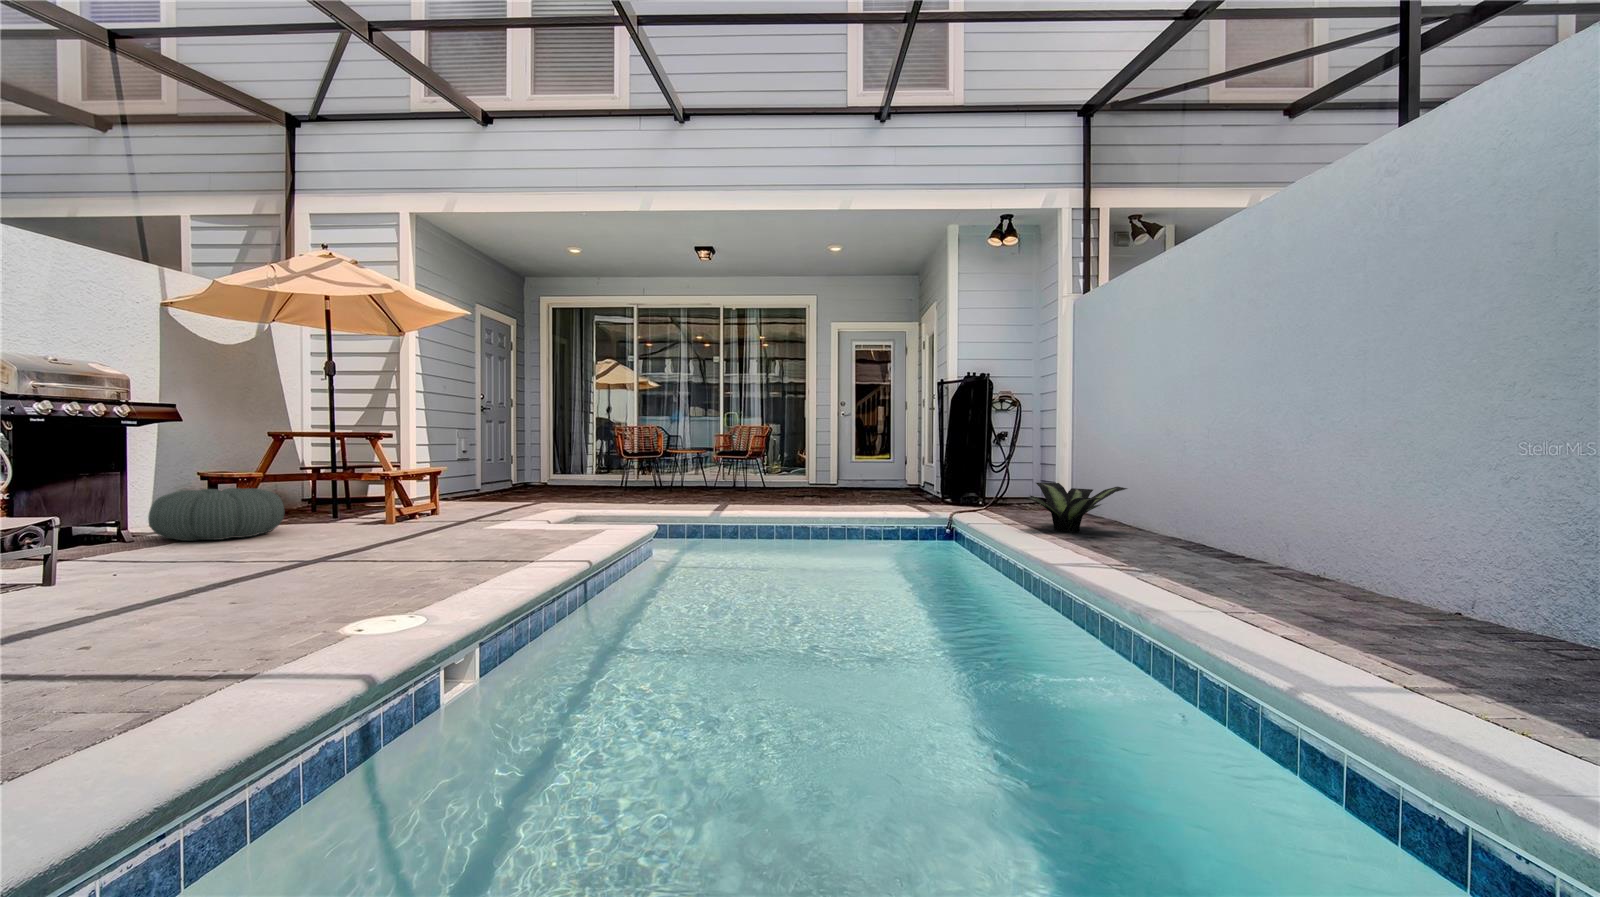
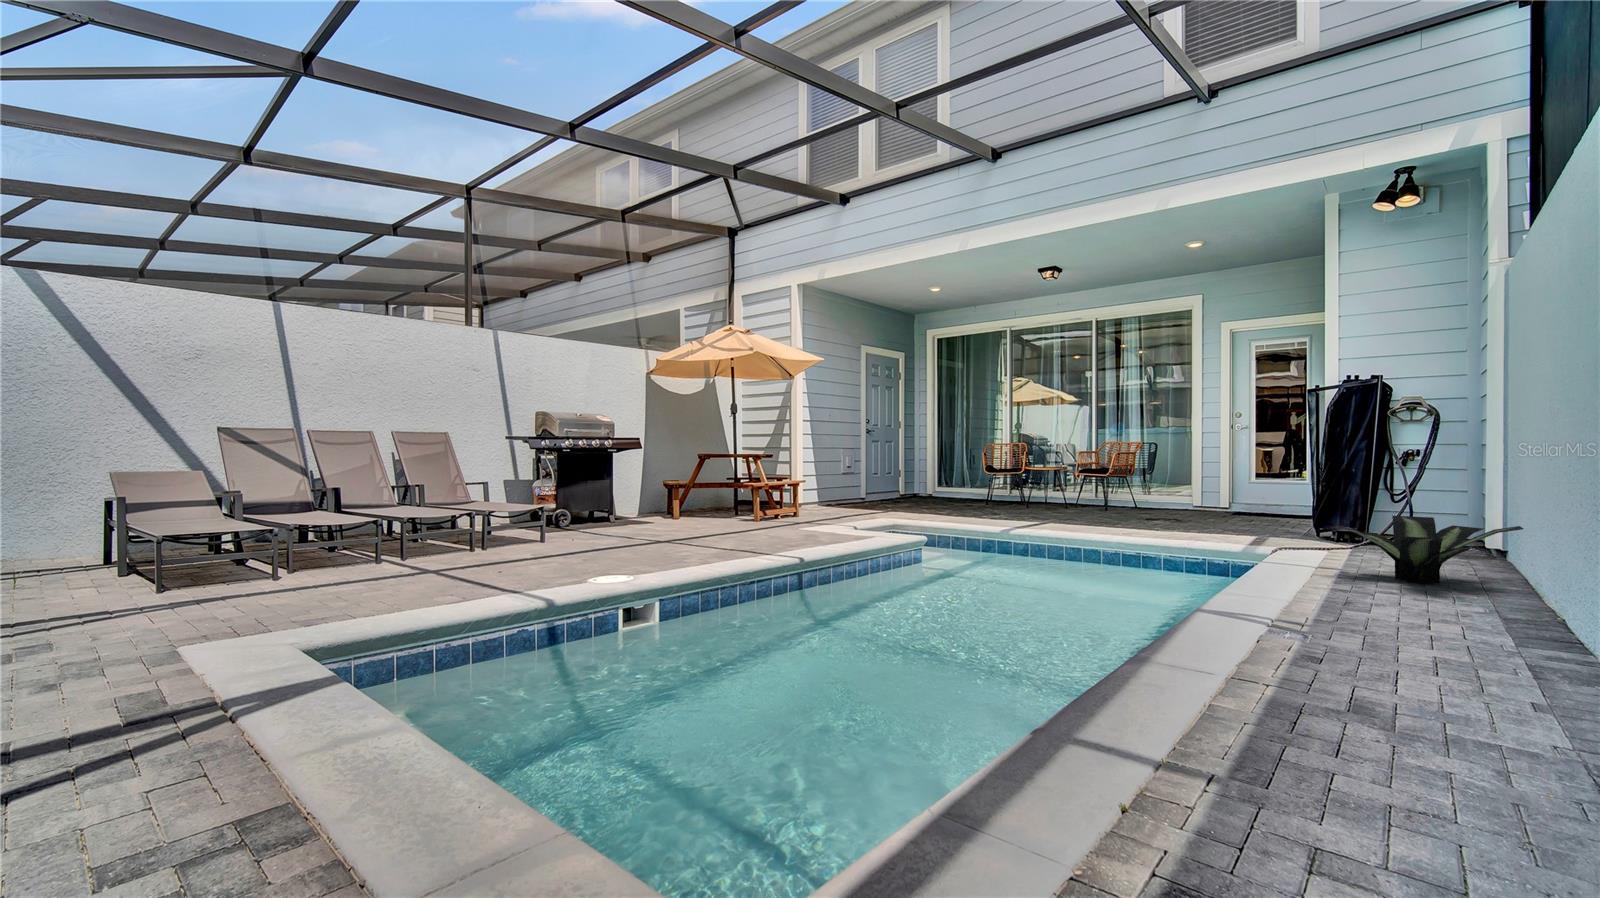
pouf: present [148,488,285,541] -> none [612,492,682,525]

